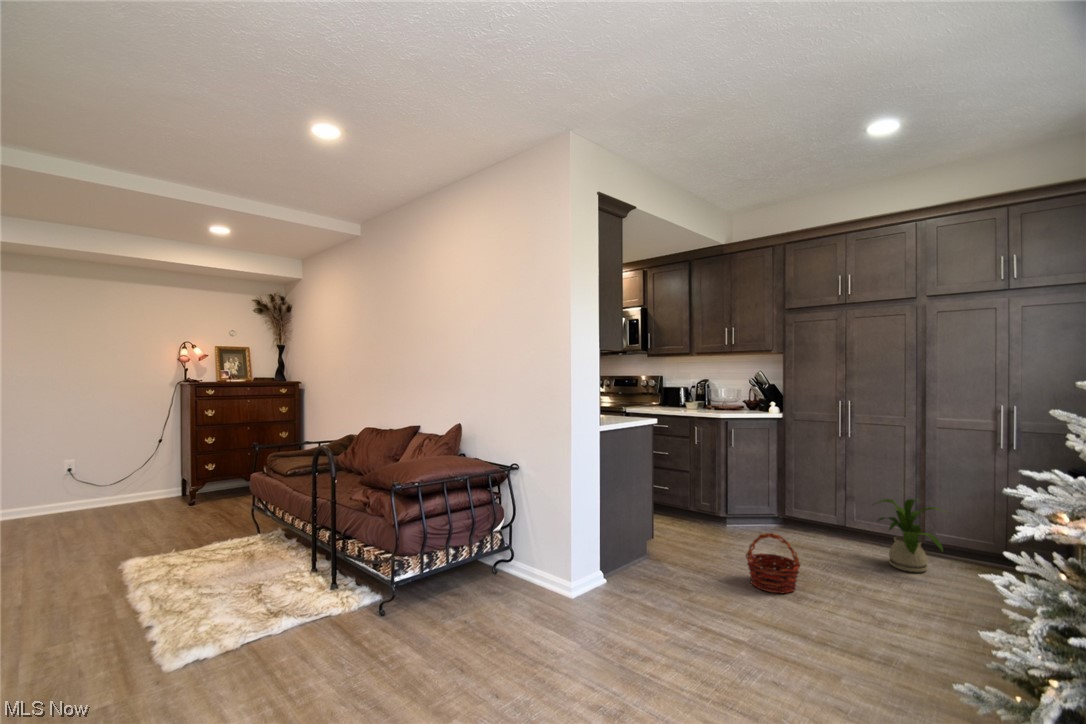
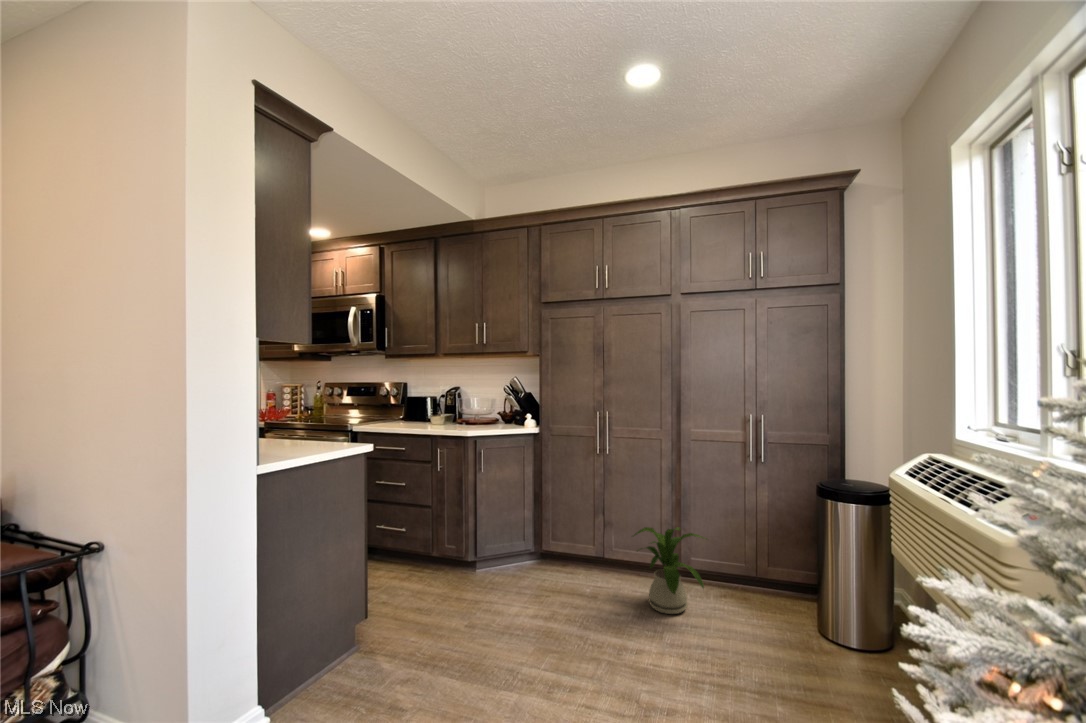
basket: present [746,533,800,593] -> none [481,607,552,701]

